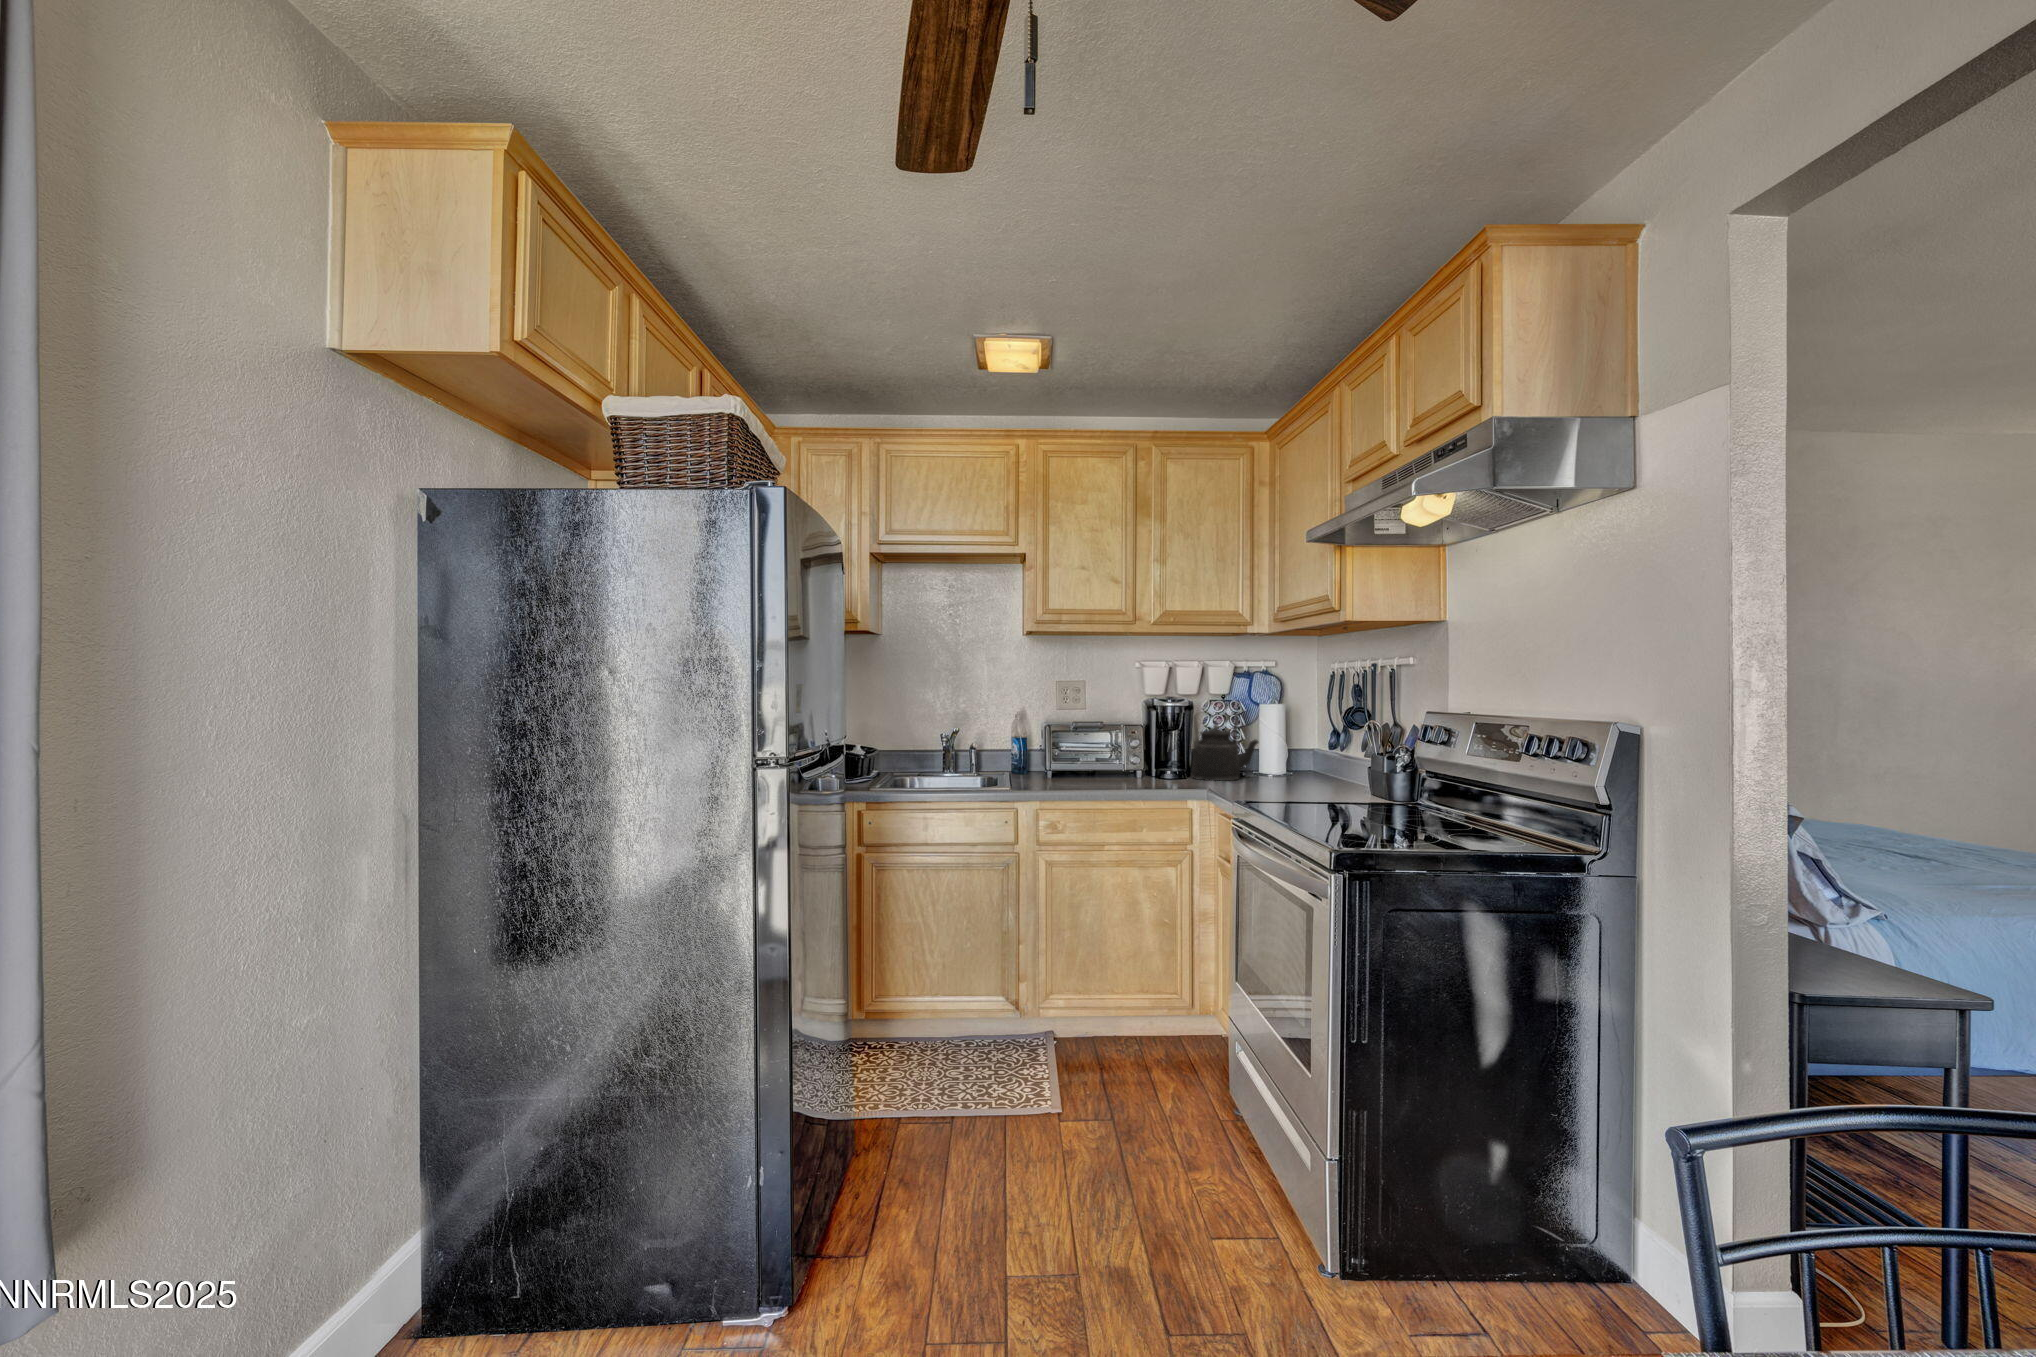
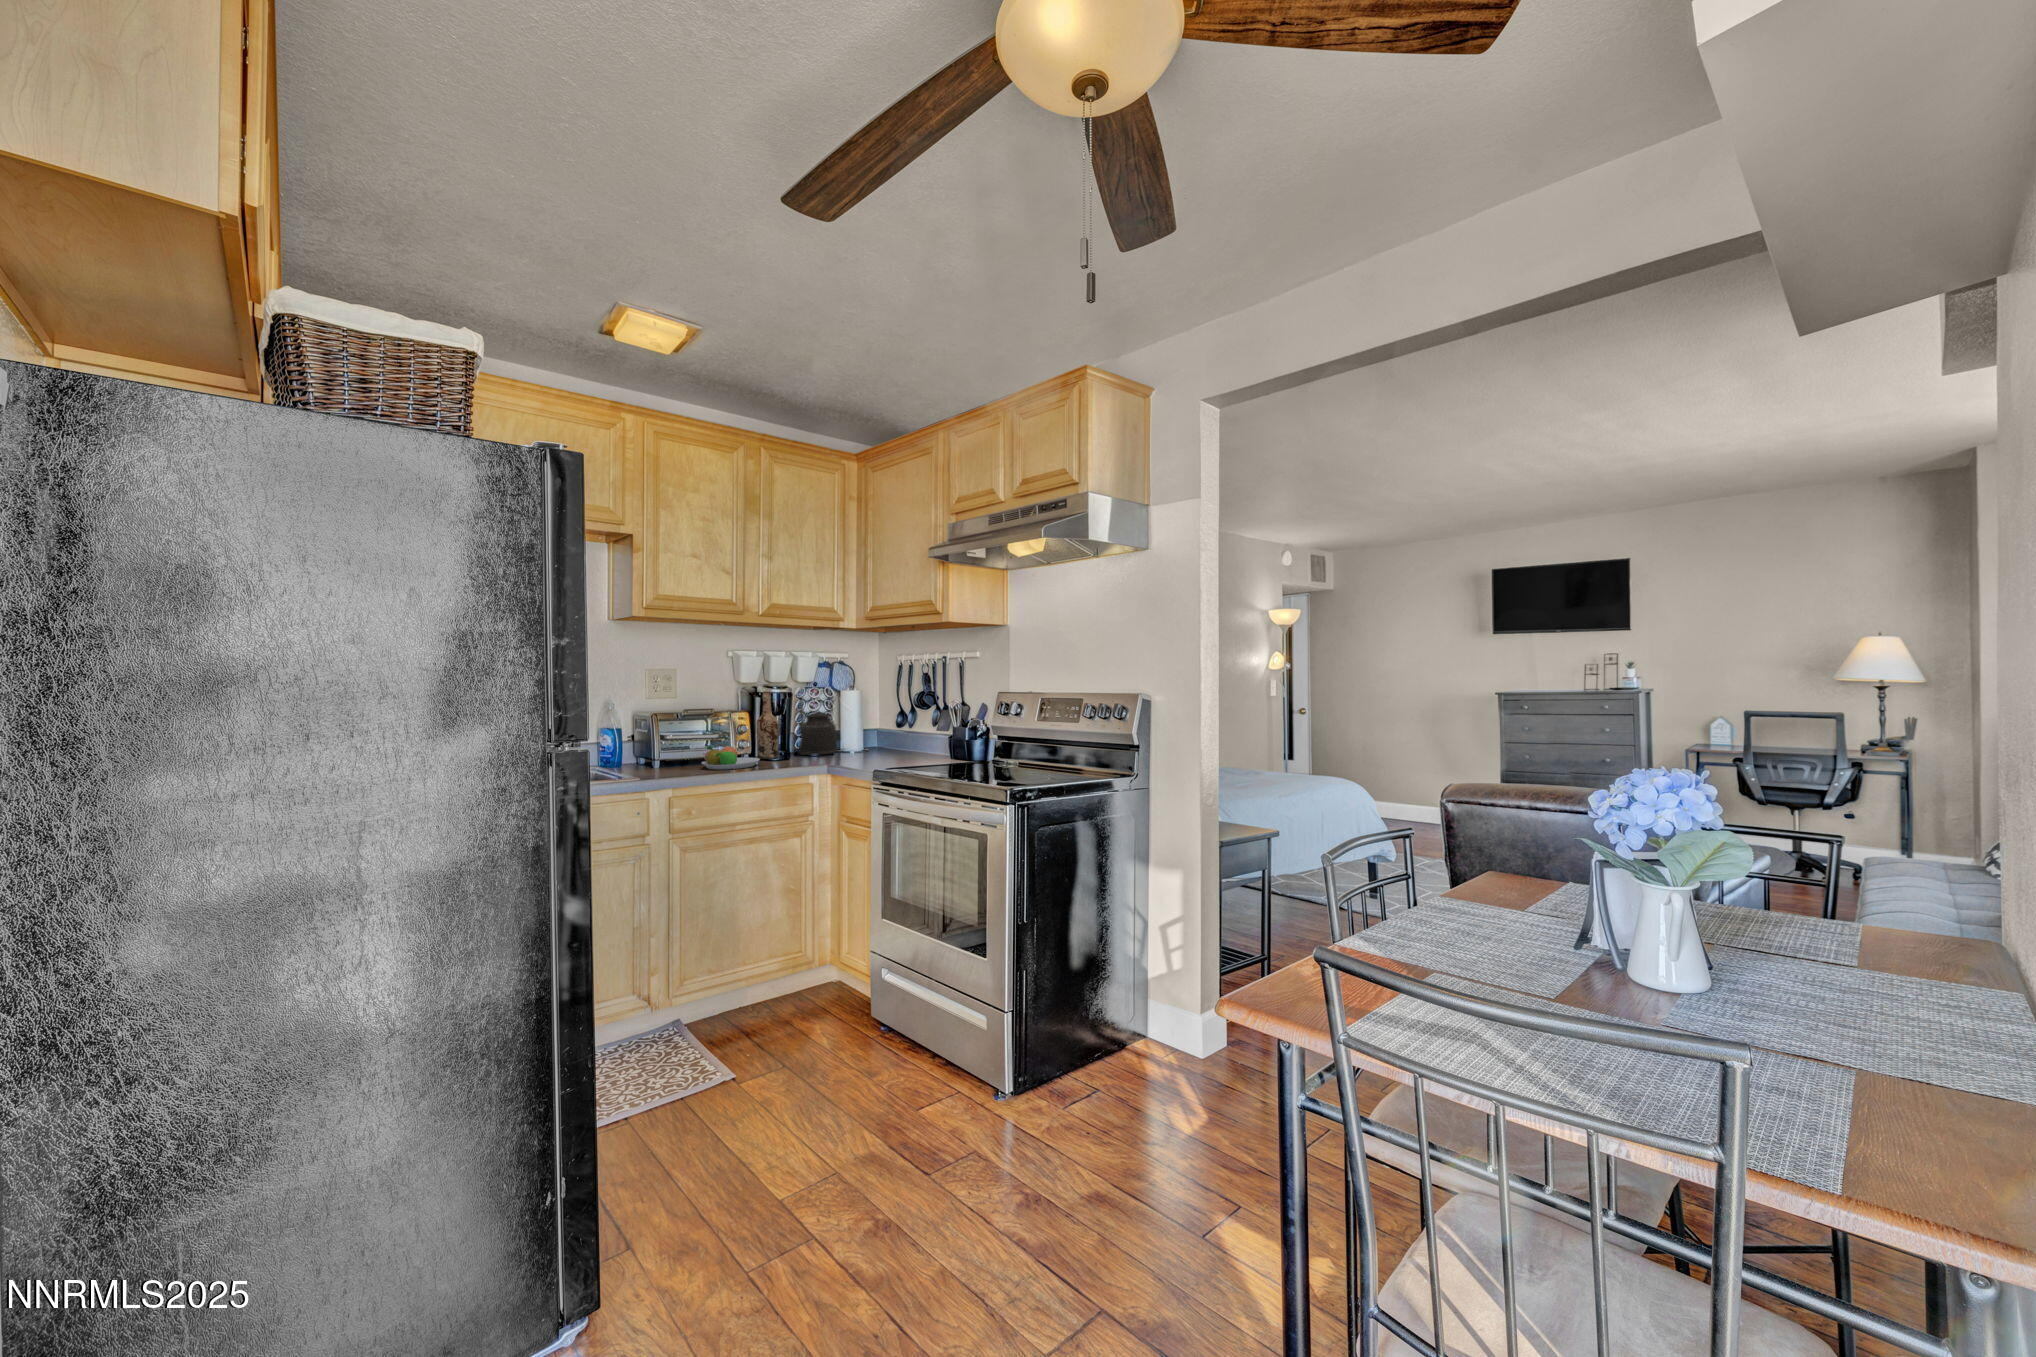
wine bottle: none [1141,702,1165,780] -> present [757,692,779,759]
fruit bowl: none [1068,759,1130,787] -> present [702,746,760,770]

